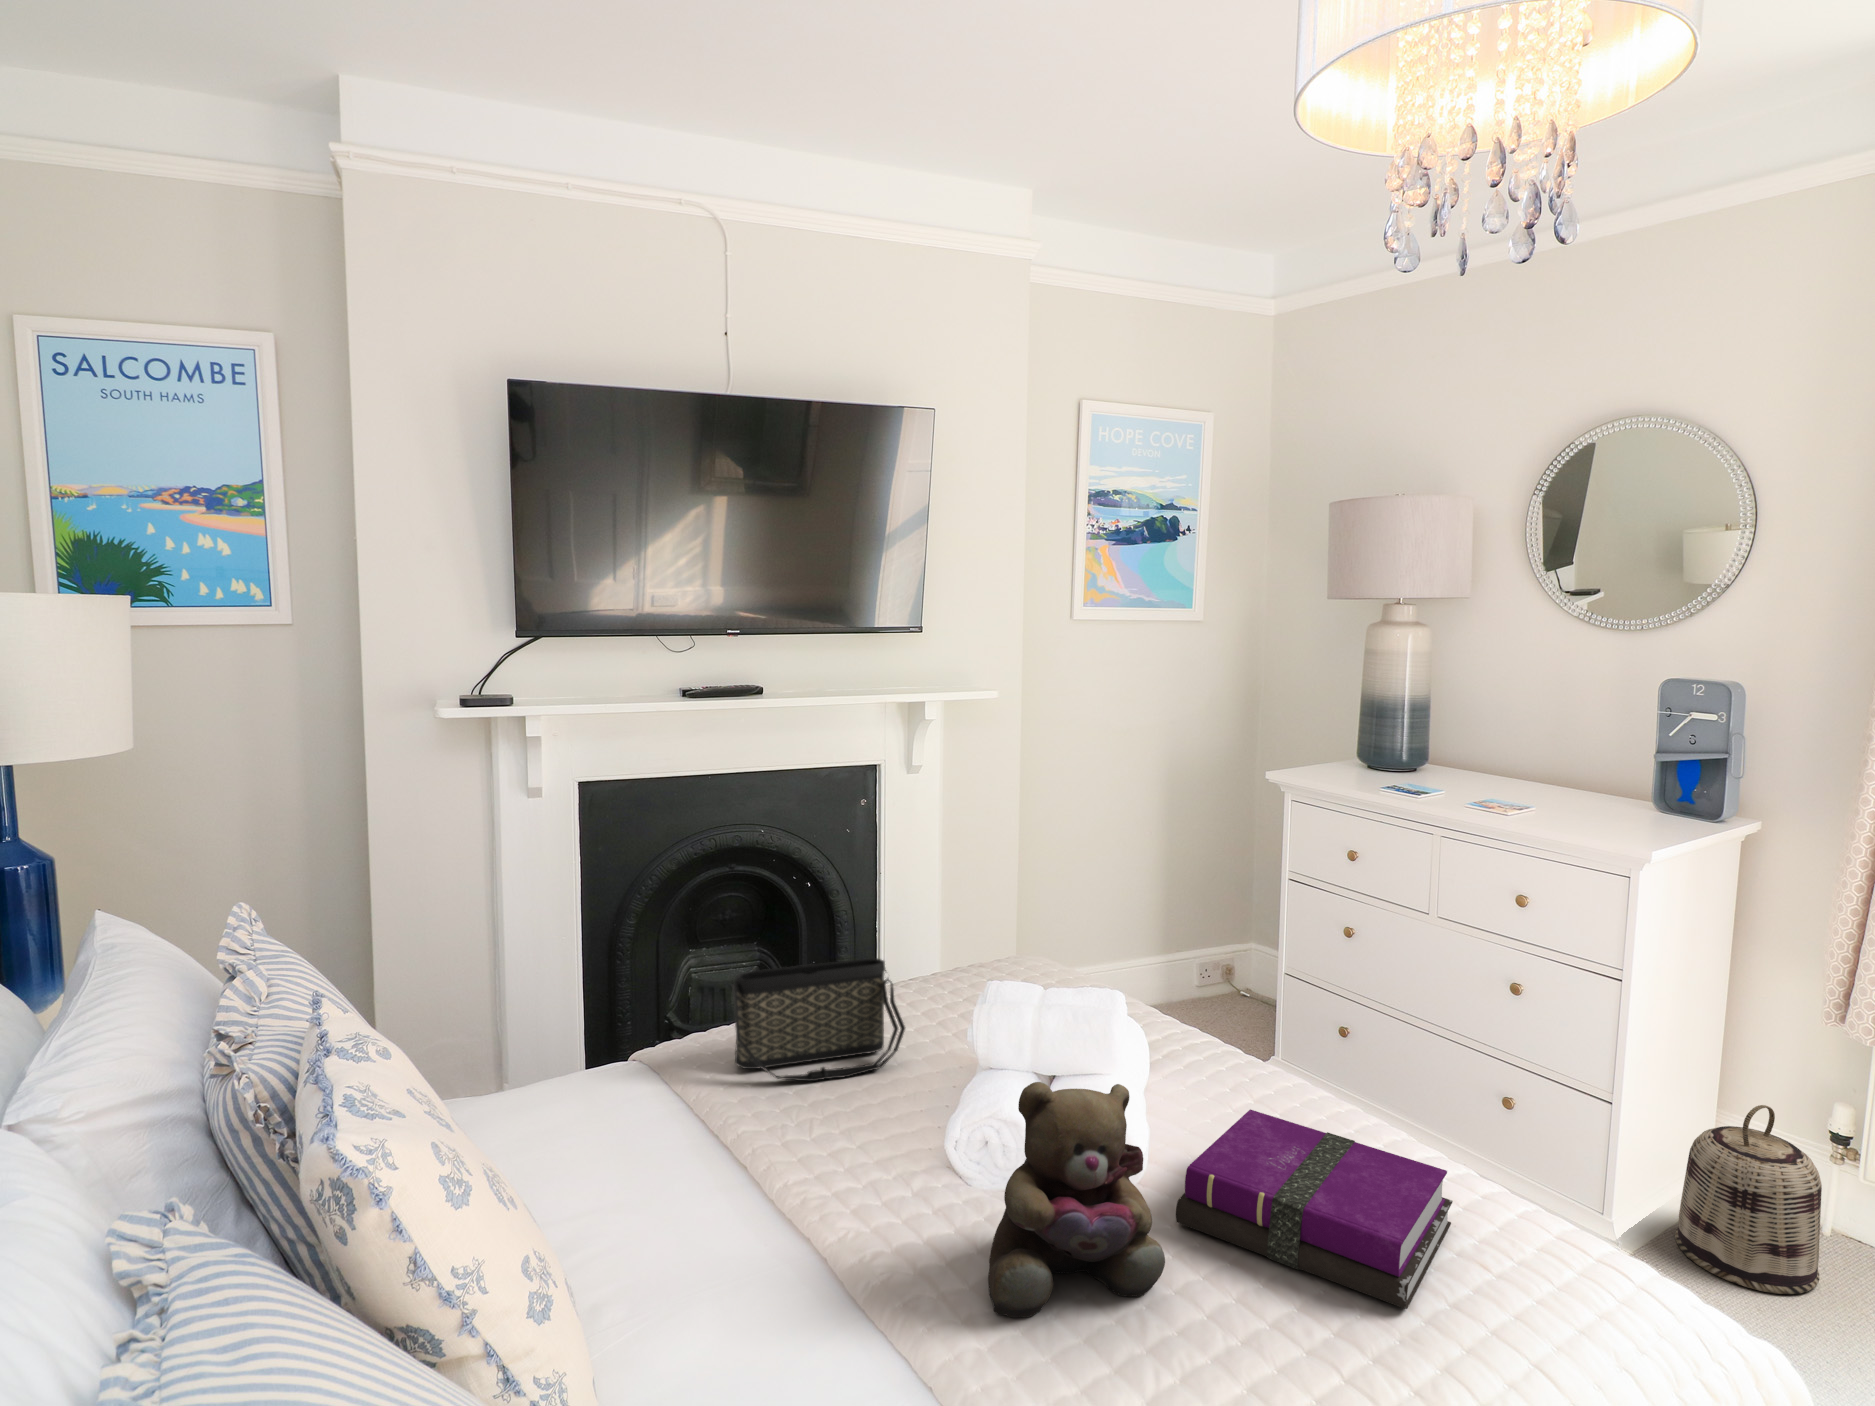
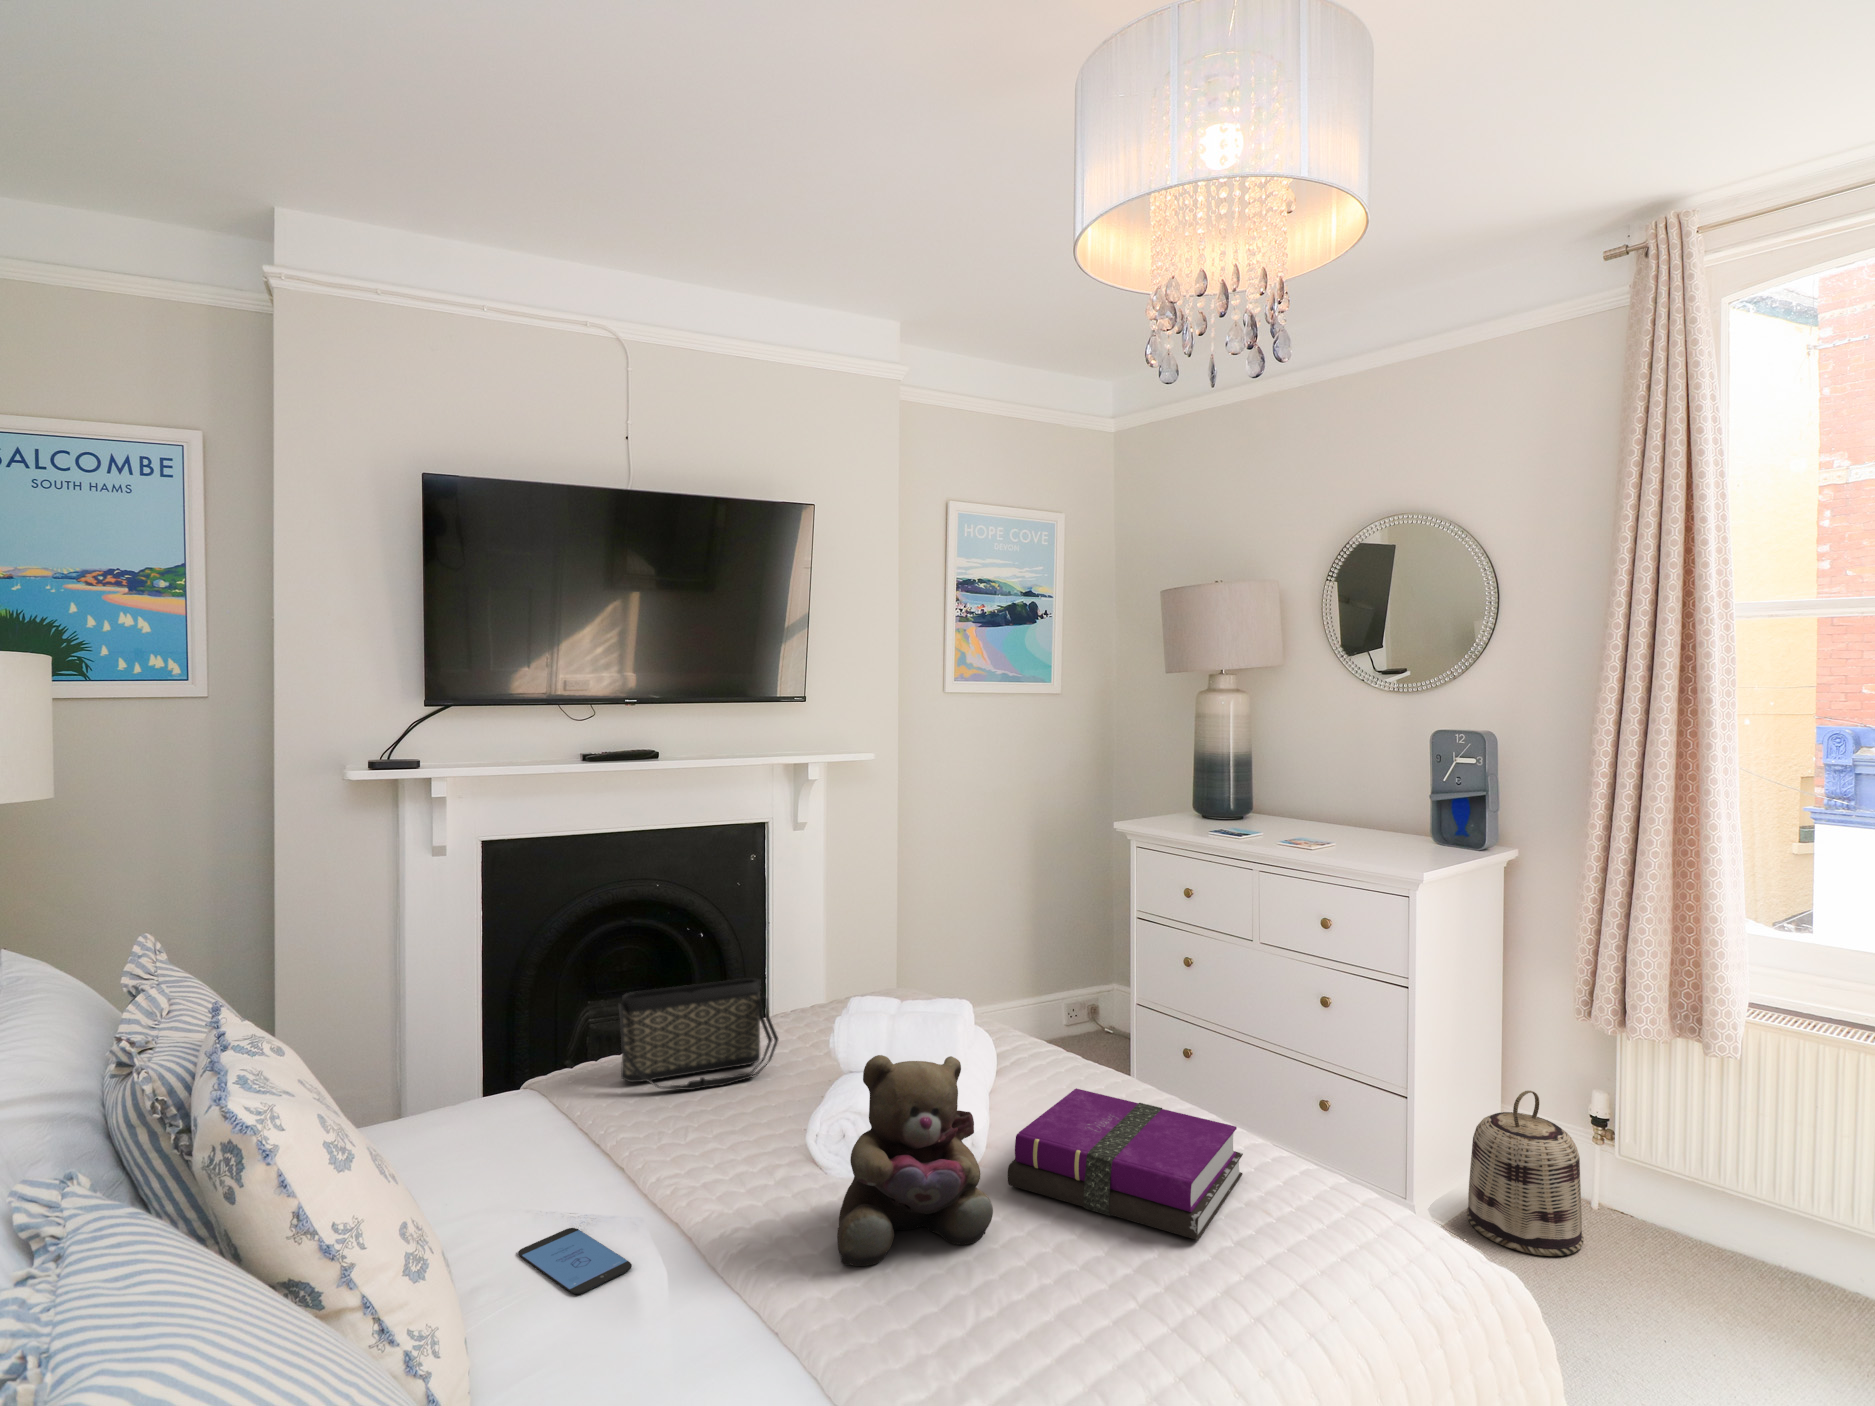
smartphone: none [638,1244,761,1328] -> present [519,1228,632,1294]

